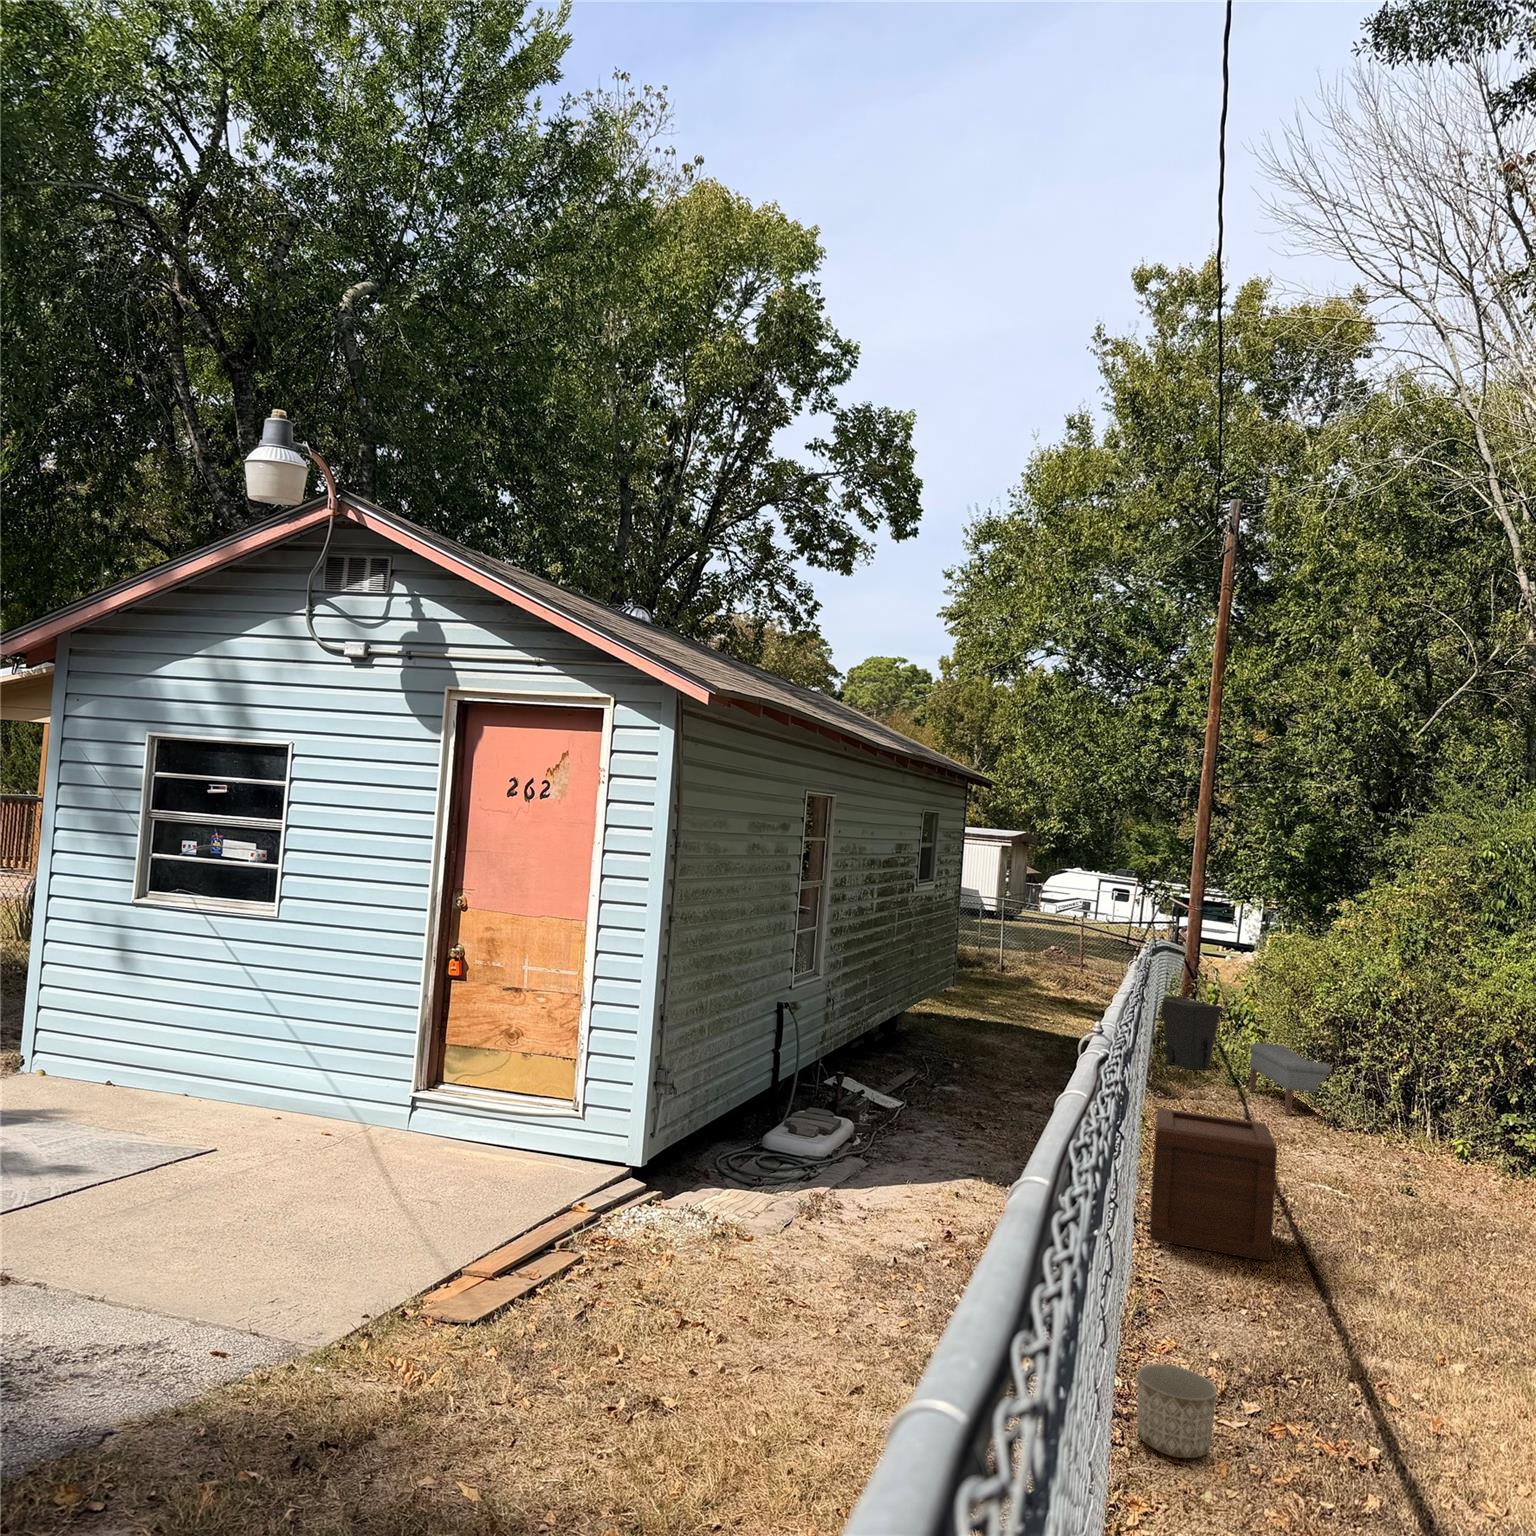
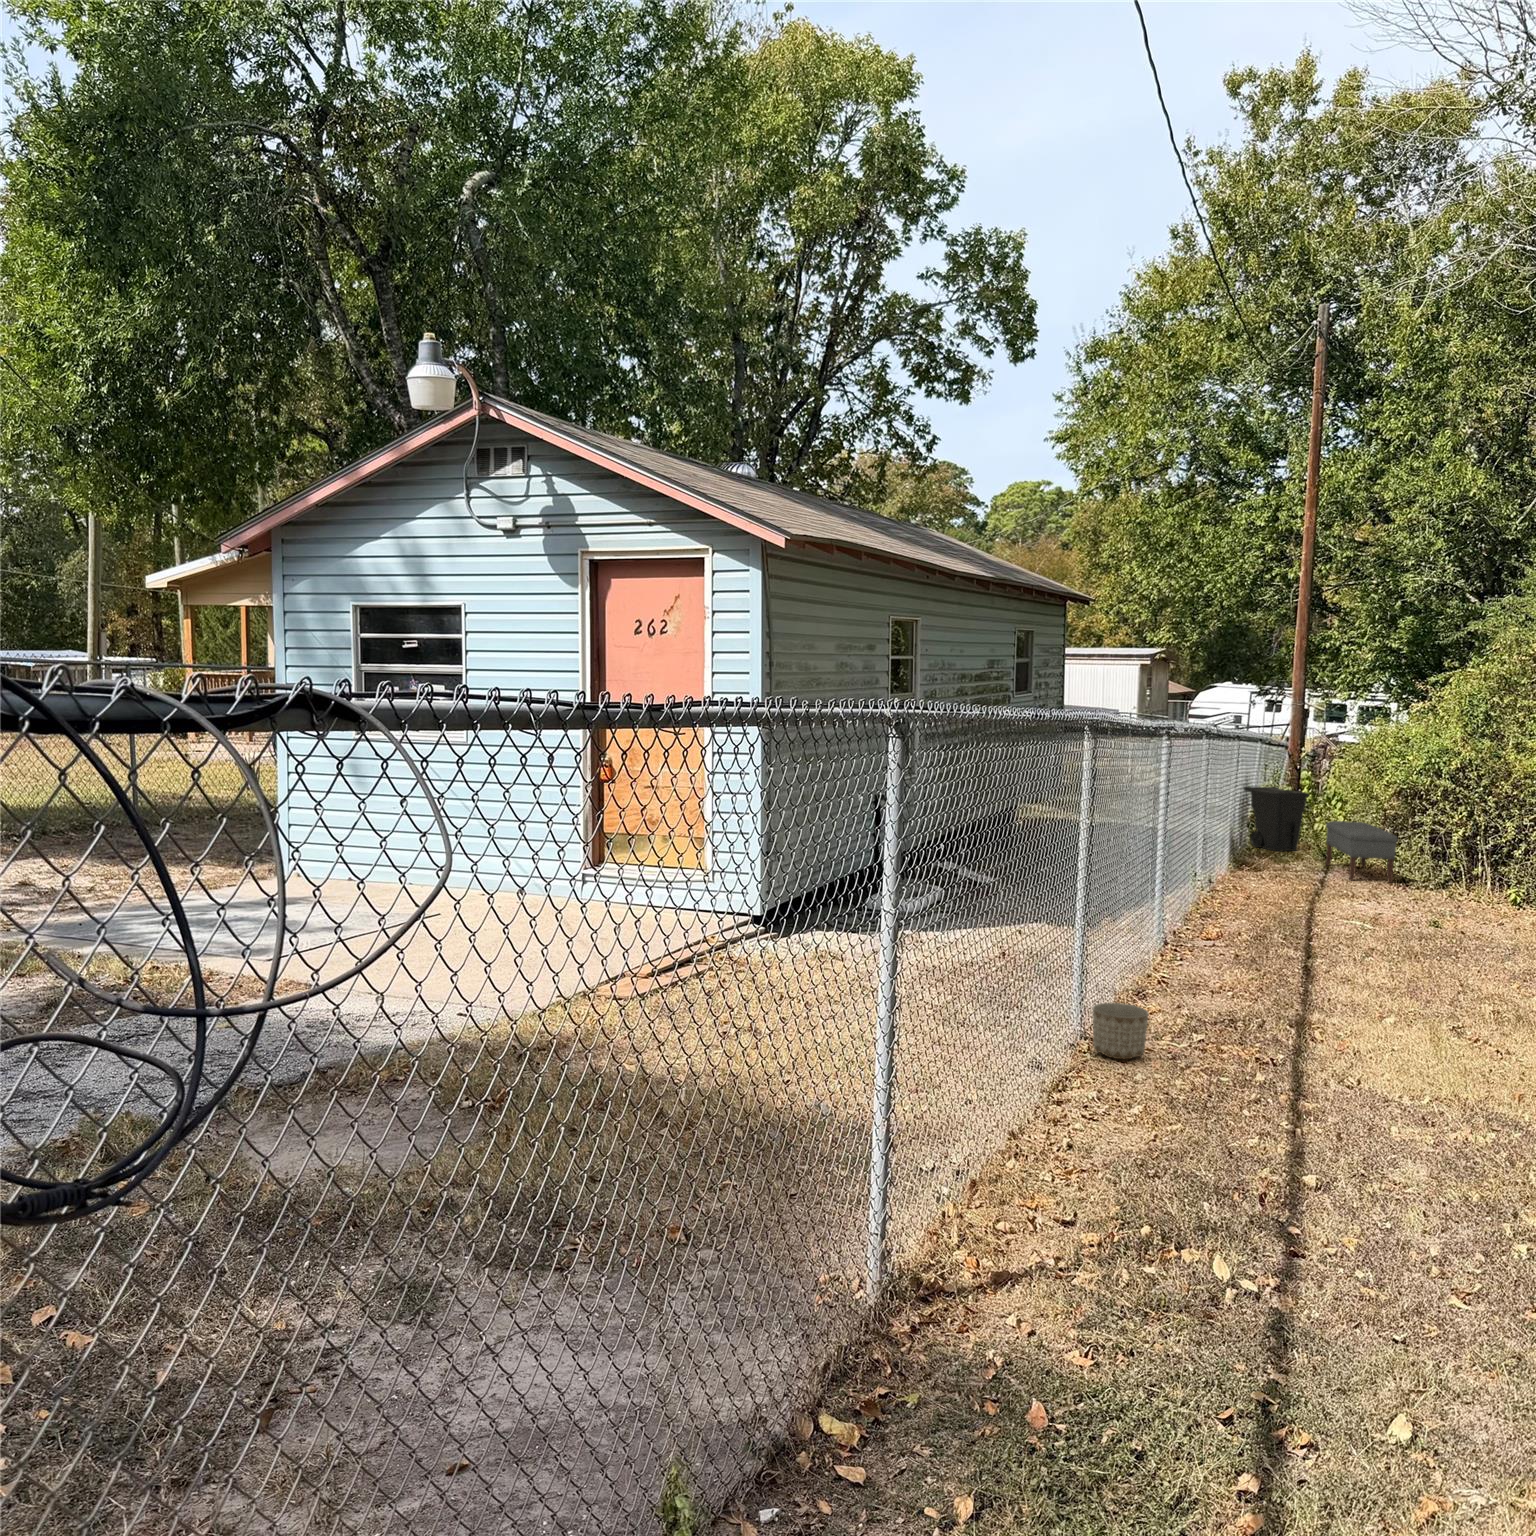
wooden crate: present [1150,1108,1277,1261] -> none [1167,857,1275,967]

